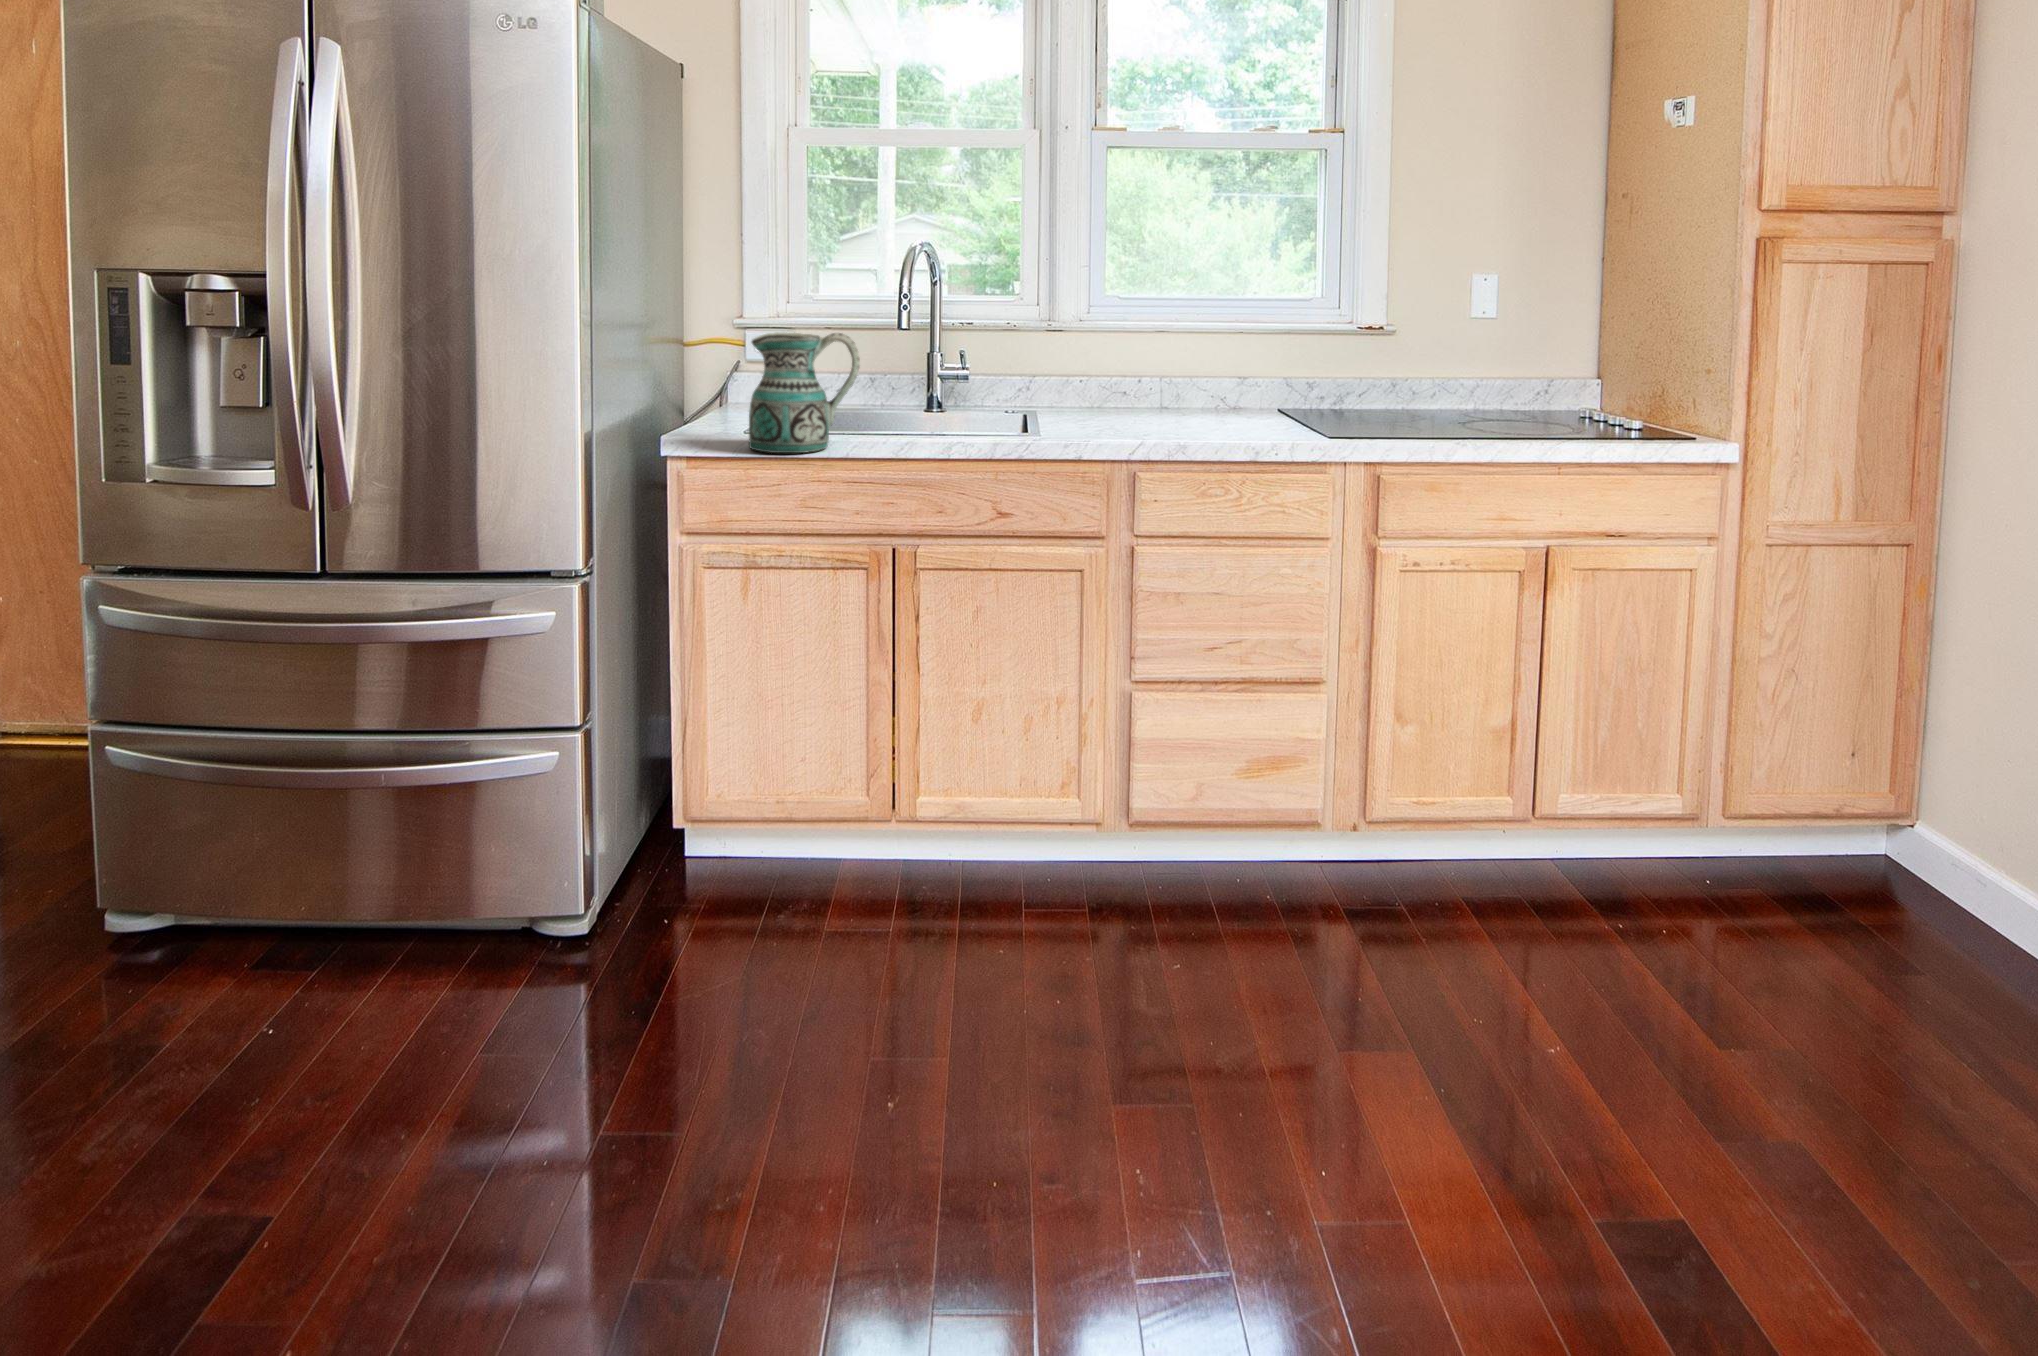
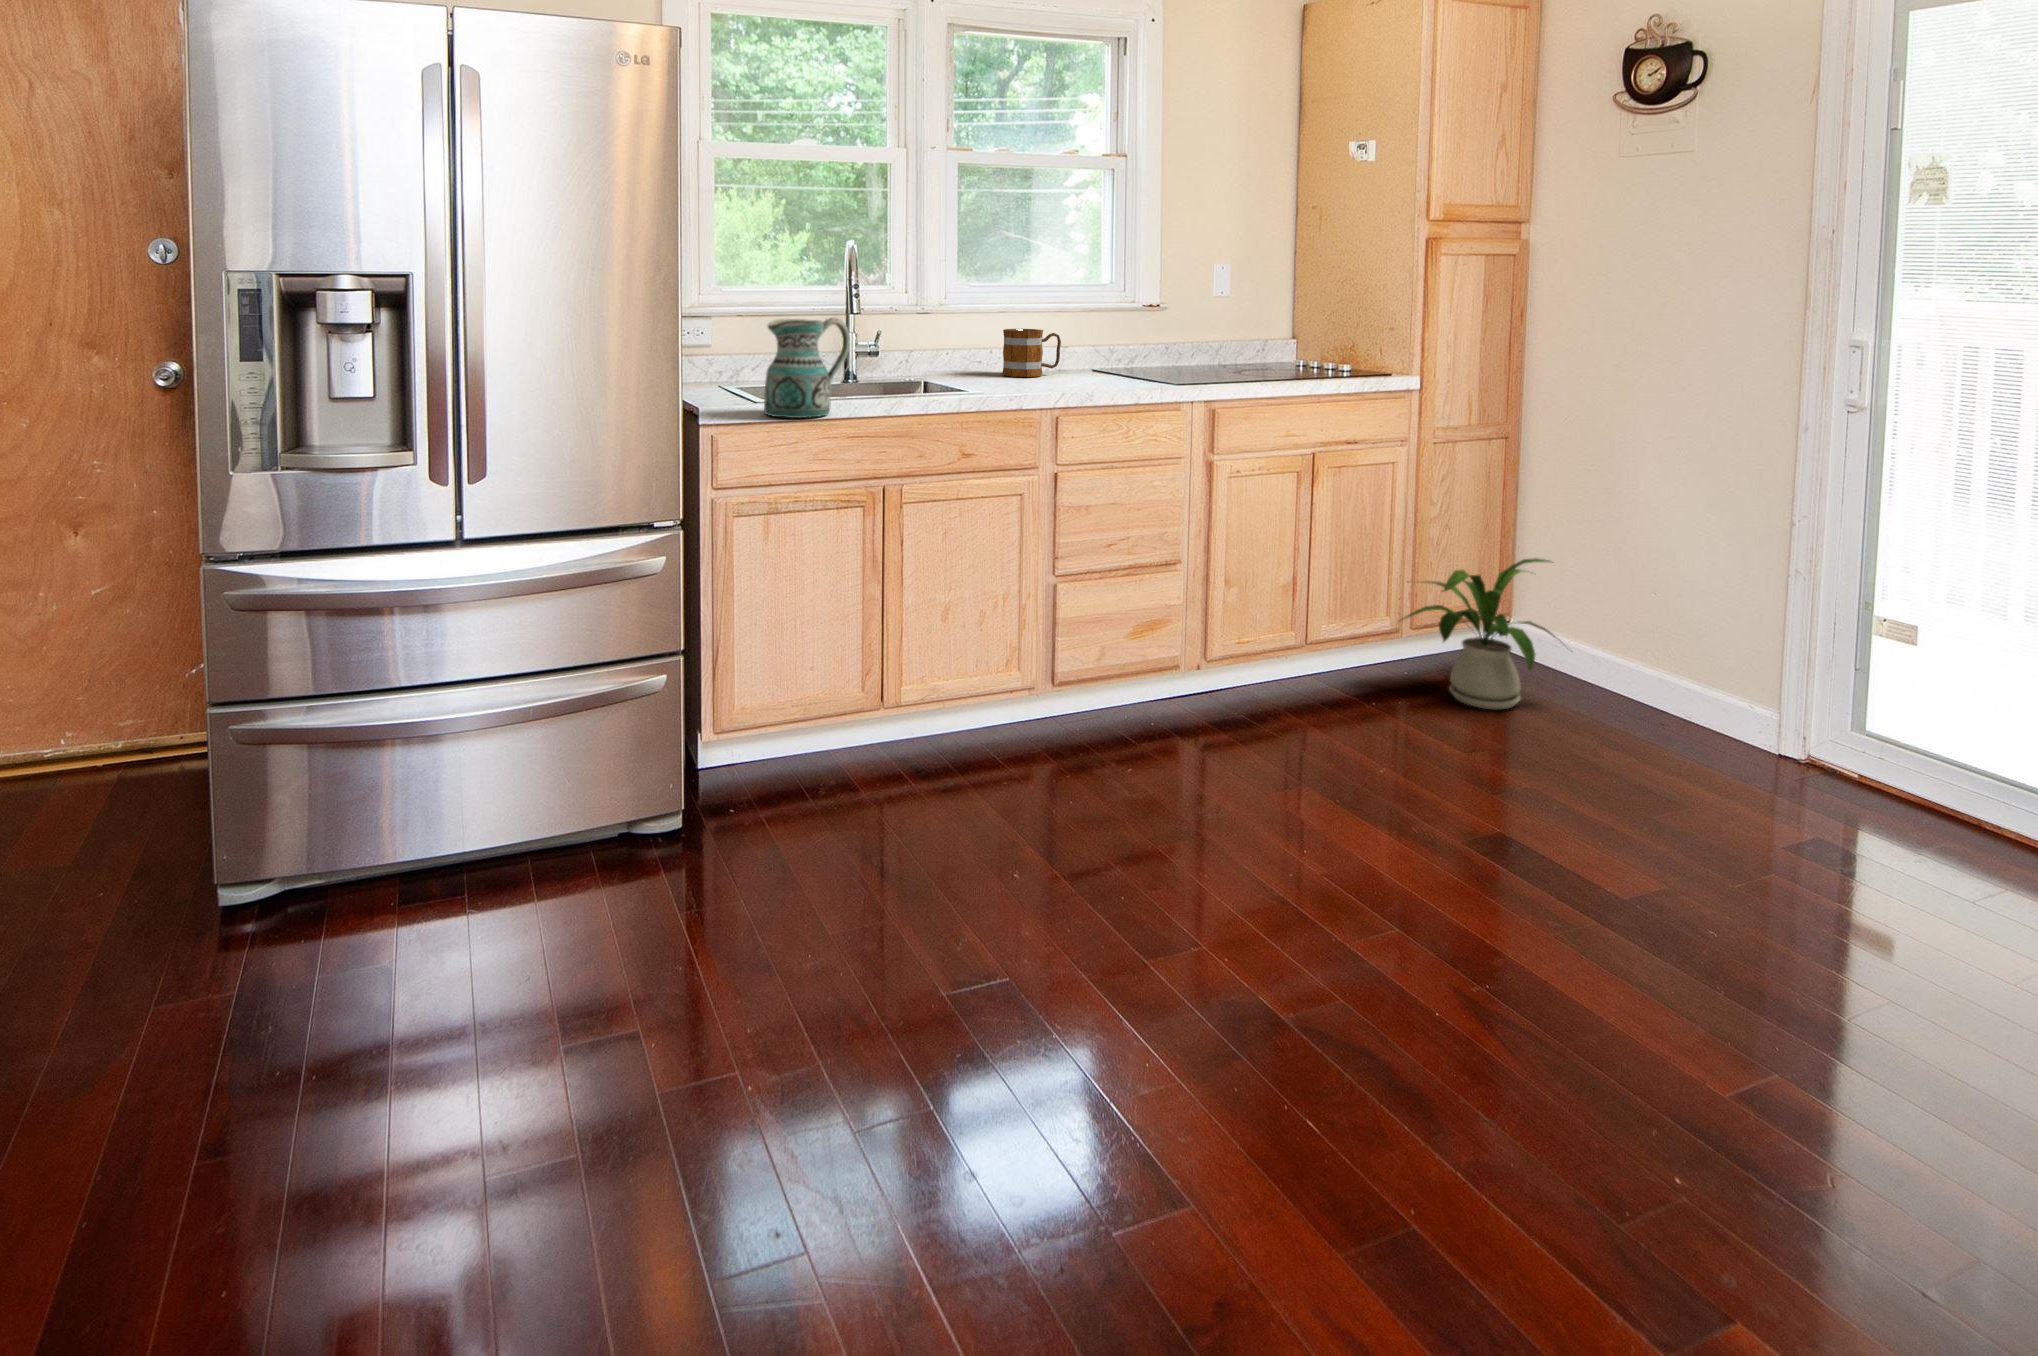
mug: none [1149,354,1225,415] -> present [1003,329,1061,377]
house plant: none [1674,743,1976,977] -> present [1403,558,1562,709]

